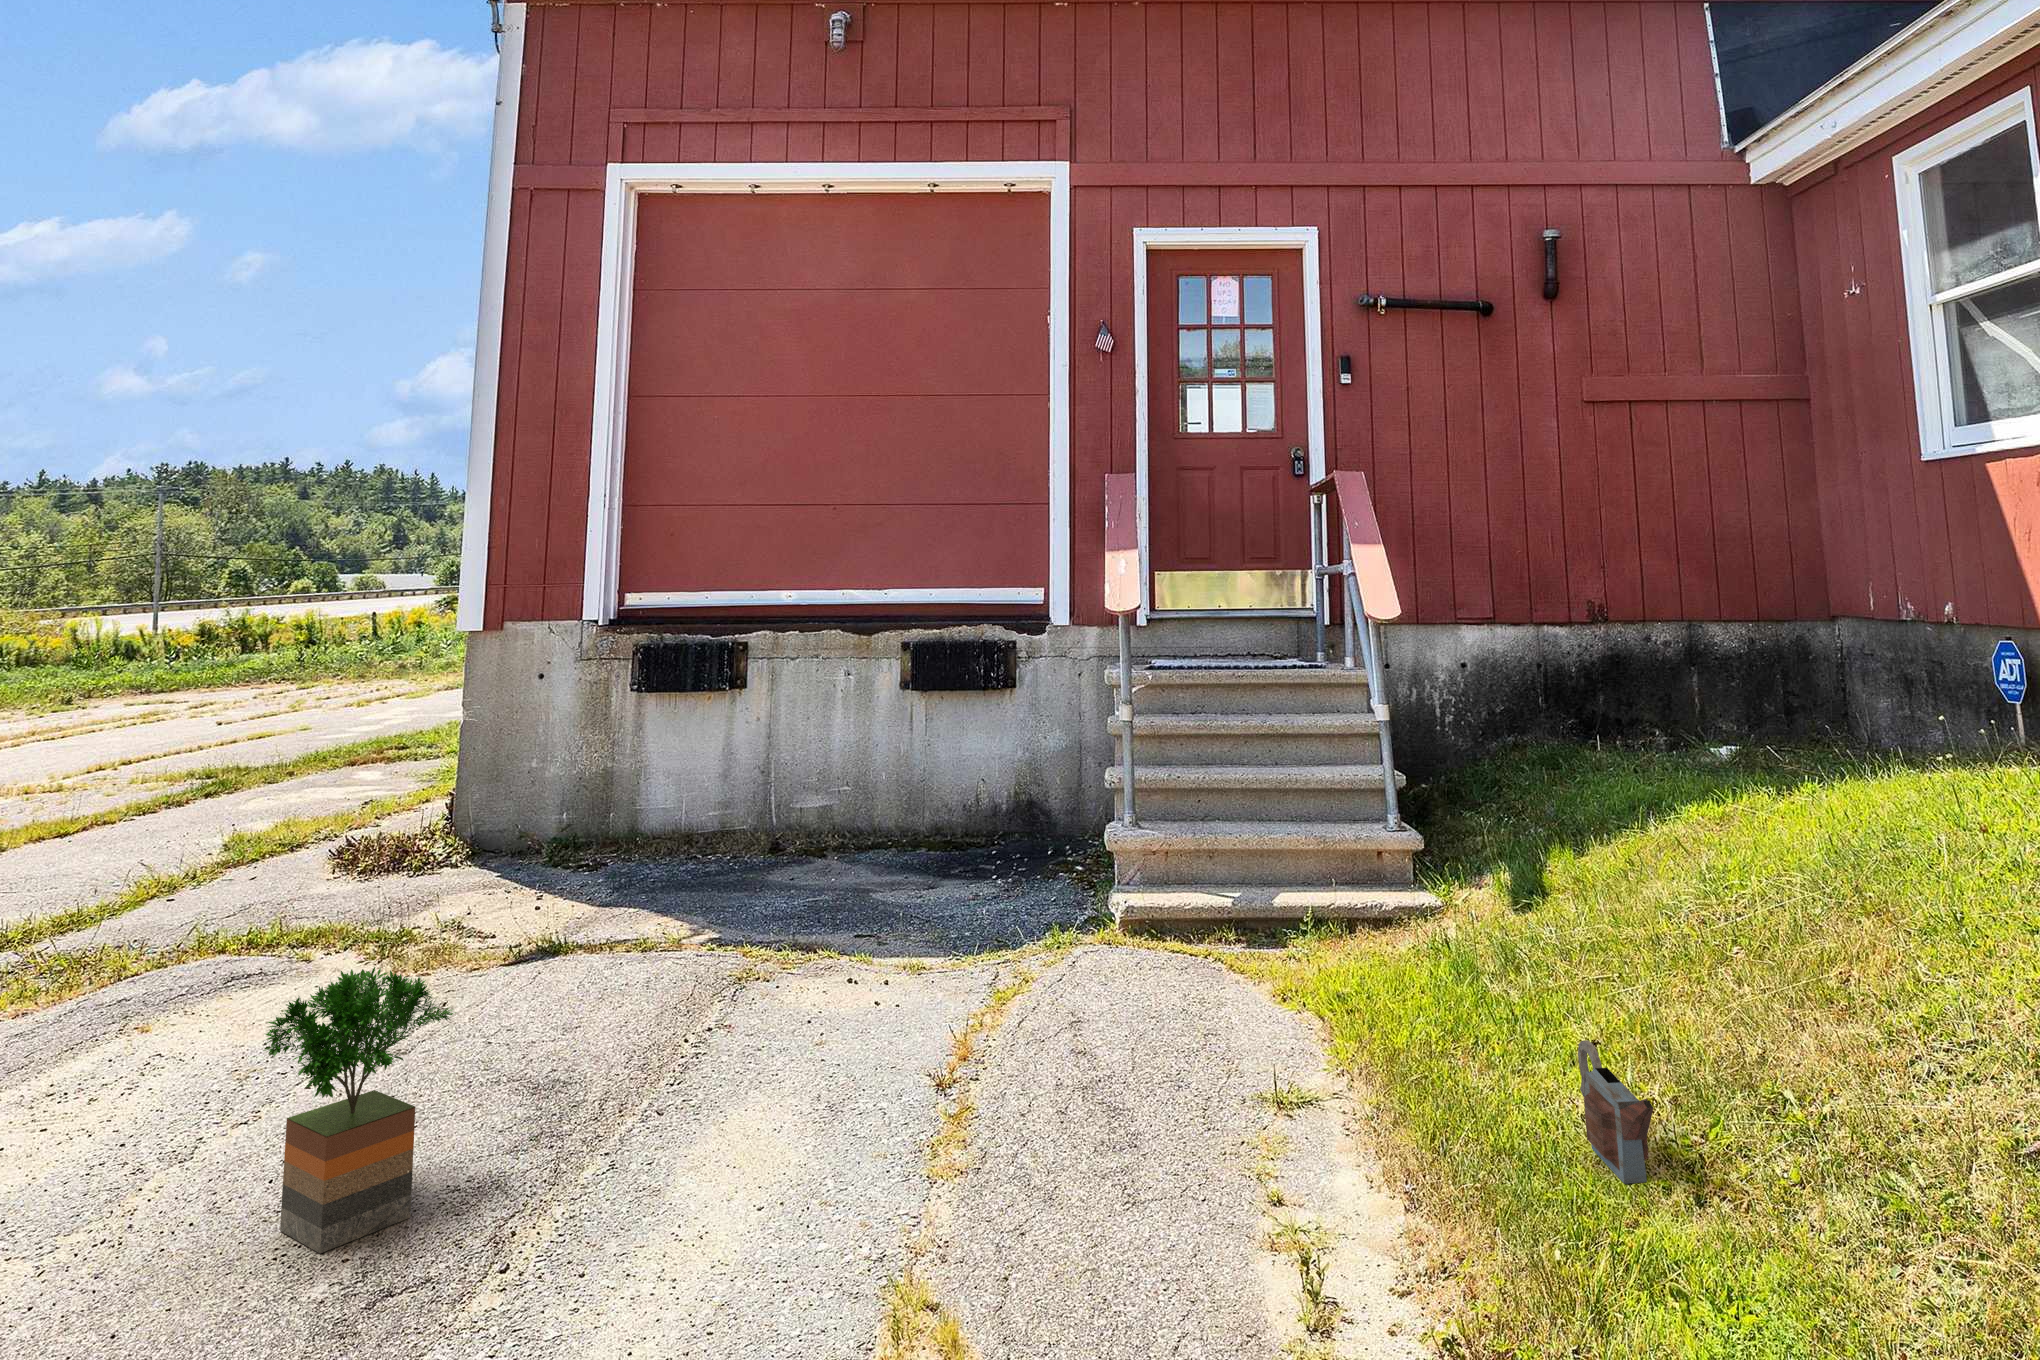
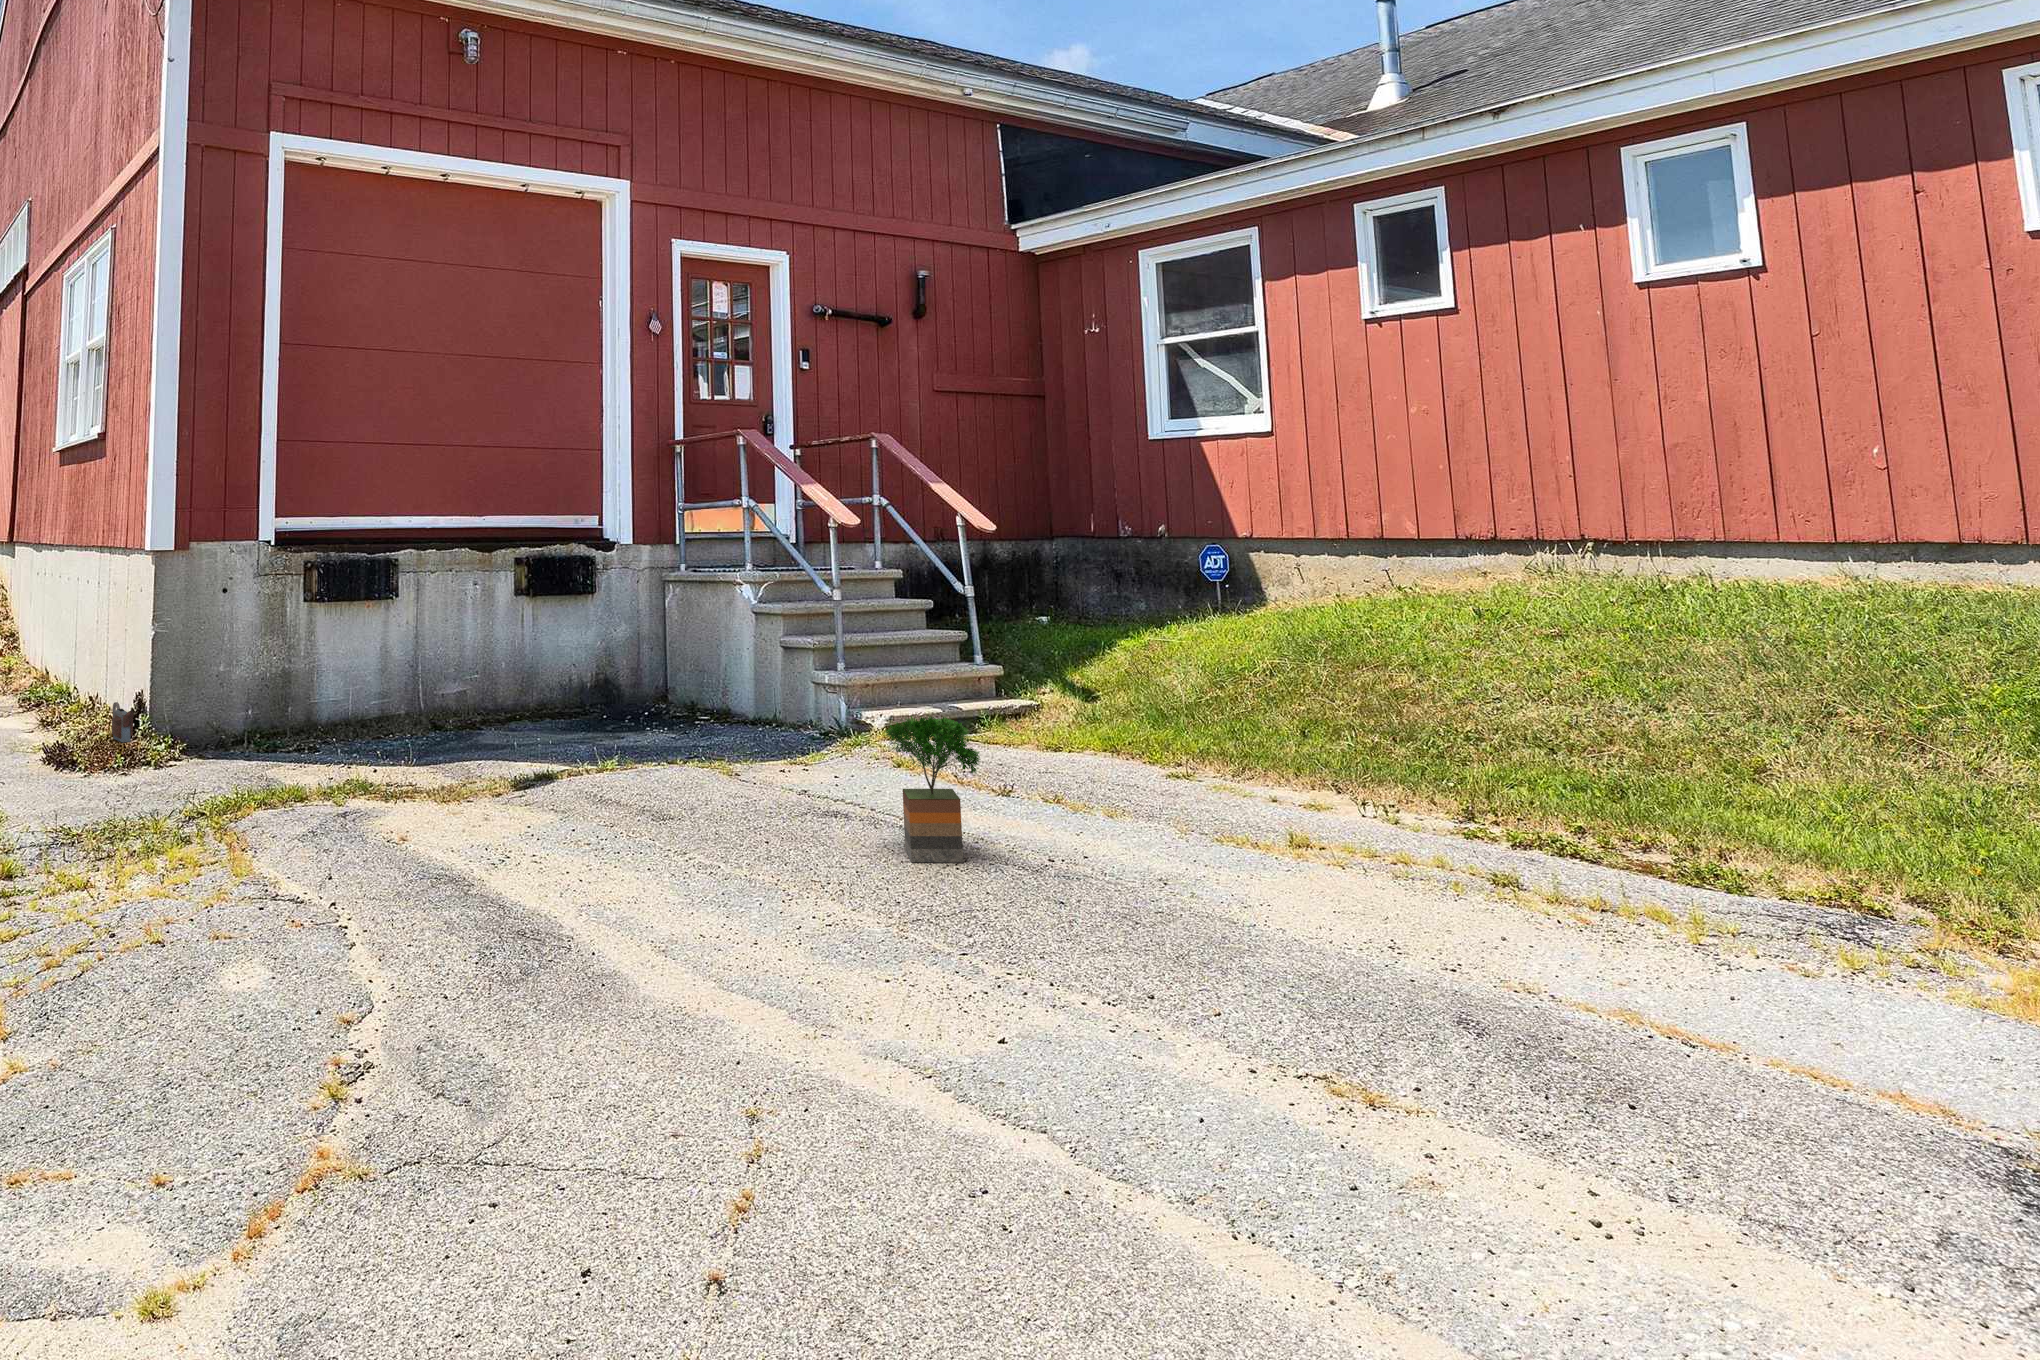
watering can: present [1578,1040,1653,1184] -> present [112,702,133,742]

